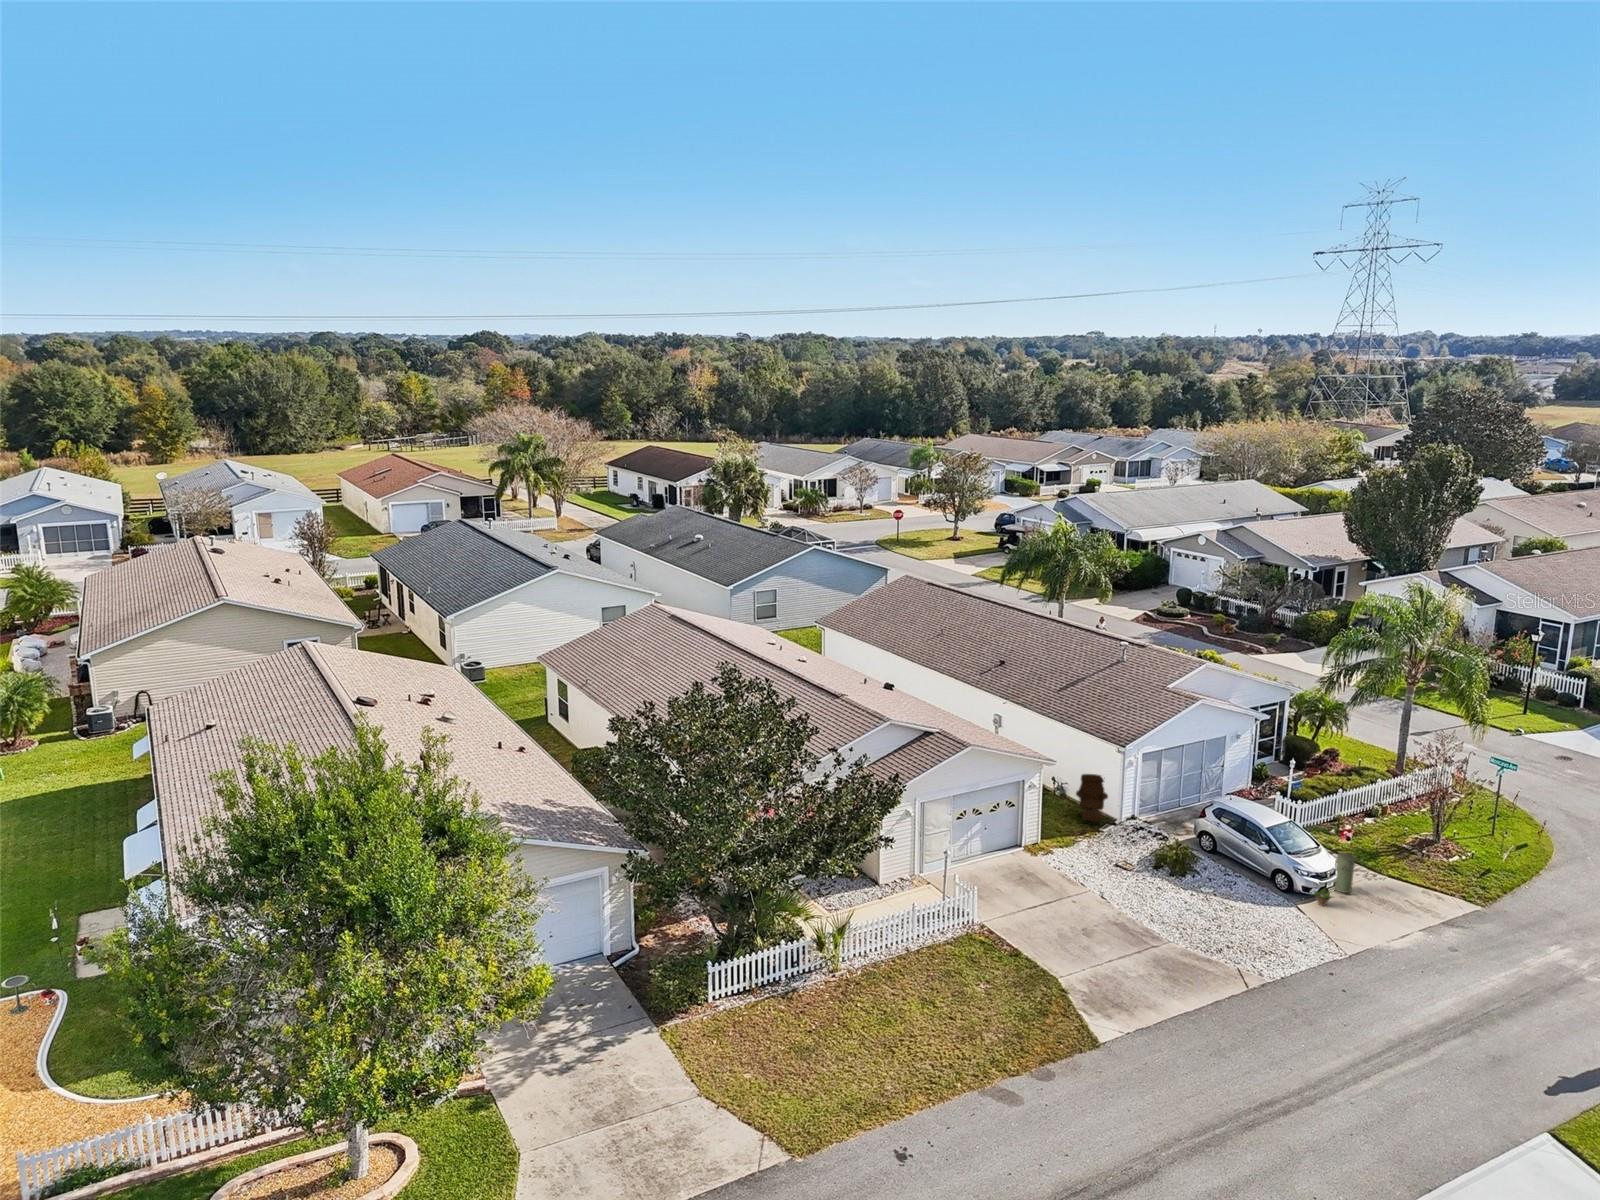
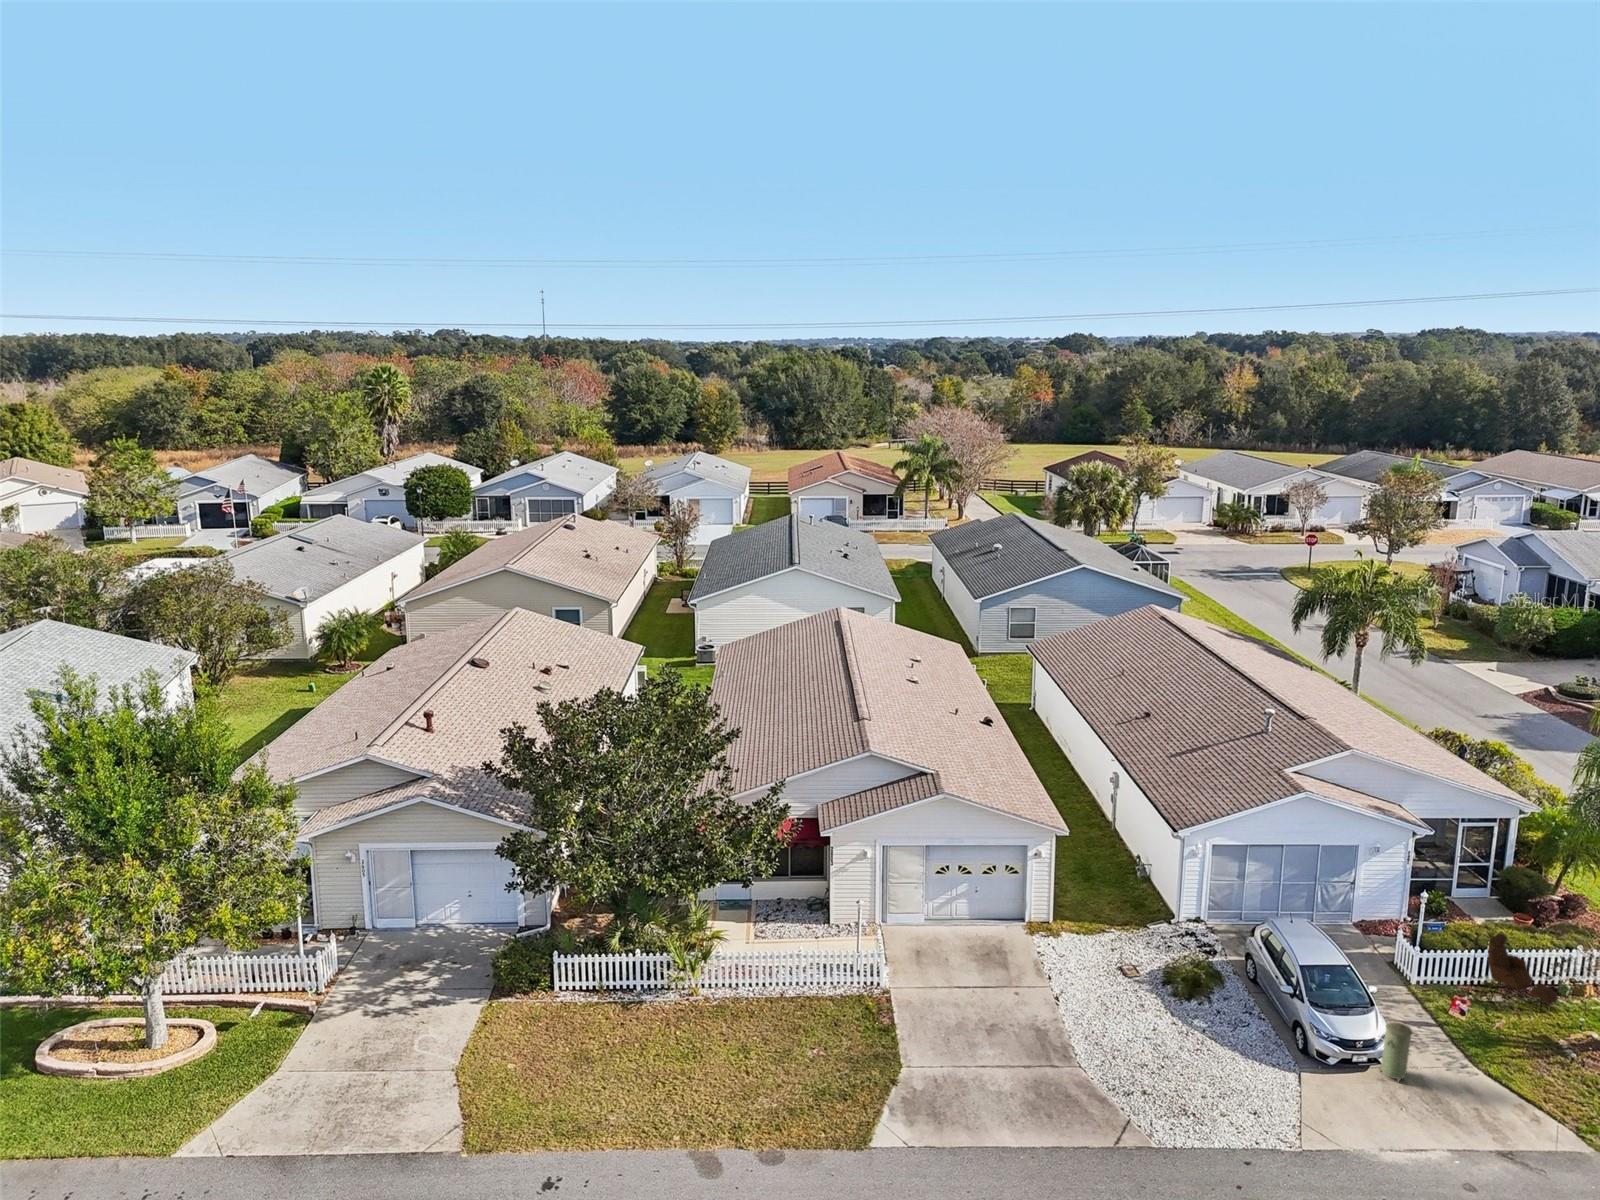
lounge chair: present [1076,774,1108,823] -> present [1488,933,1558,1010]
decorative plant: present [1313,889,1332,906] -> none [1323,1059,1362,1086]

